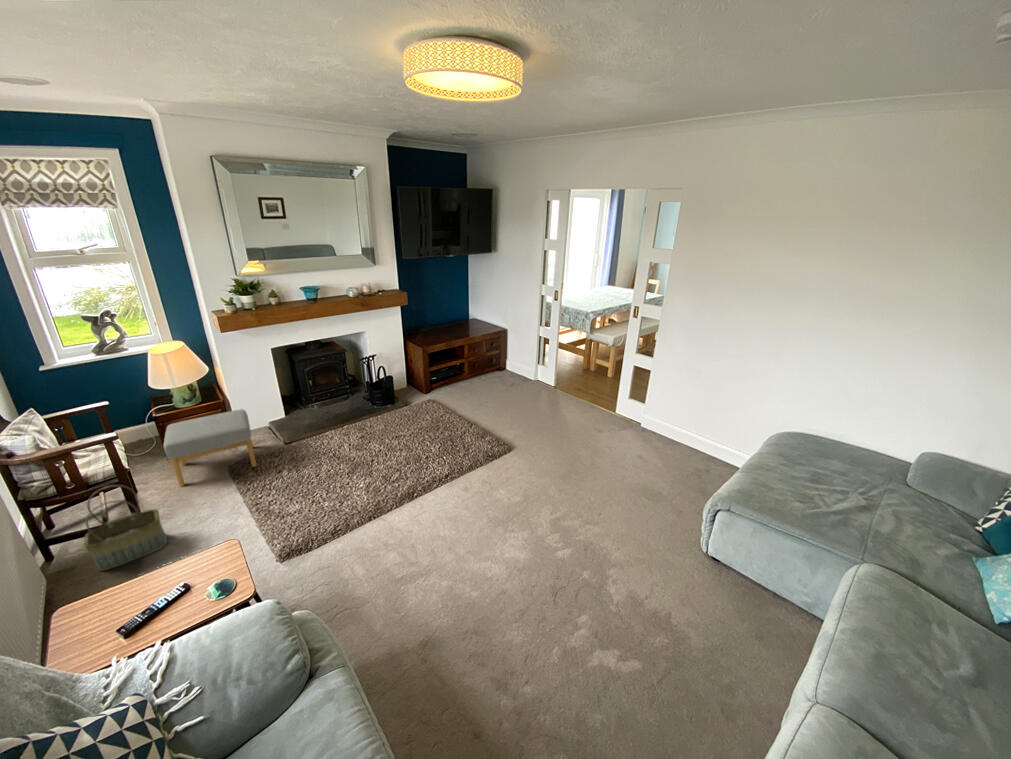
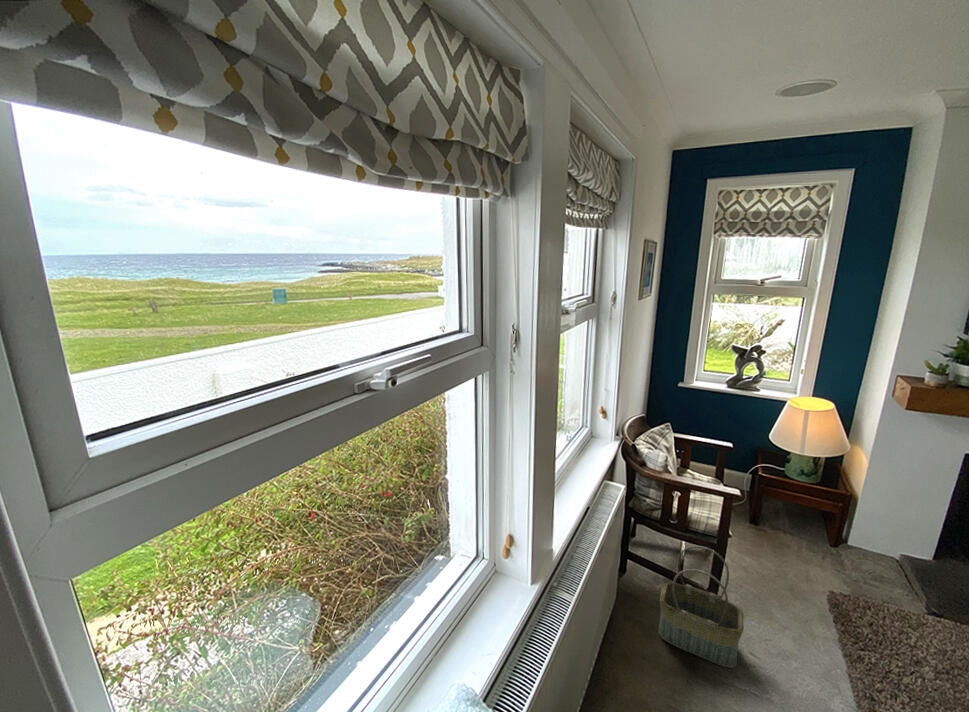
footstool: present [164,409,257,487] -> none [762,496,907,631]

